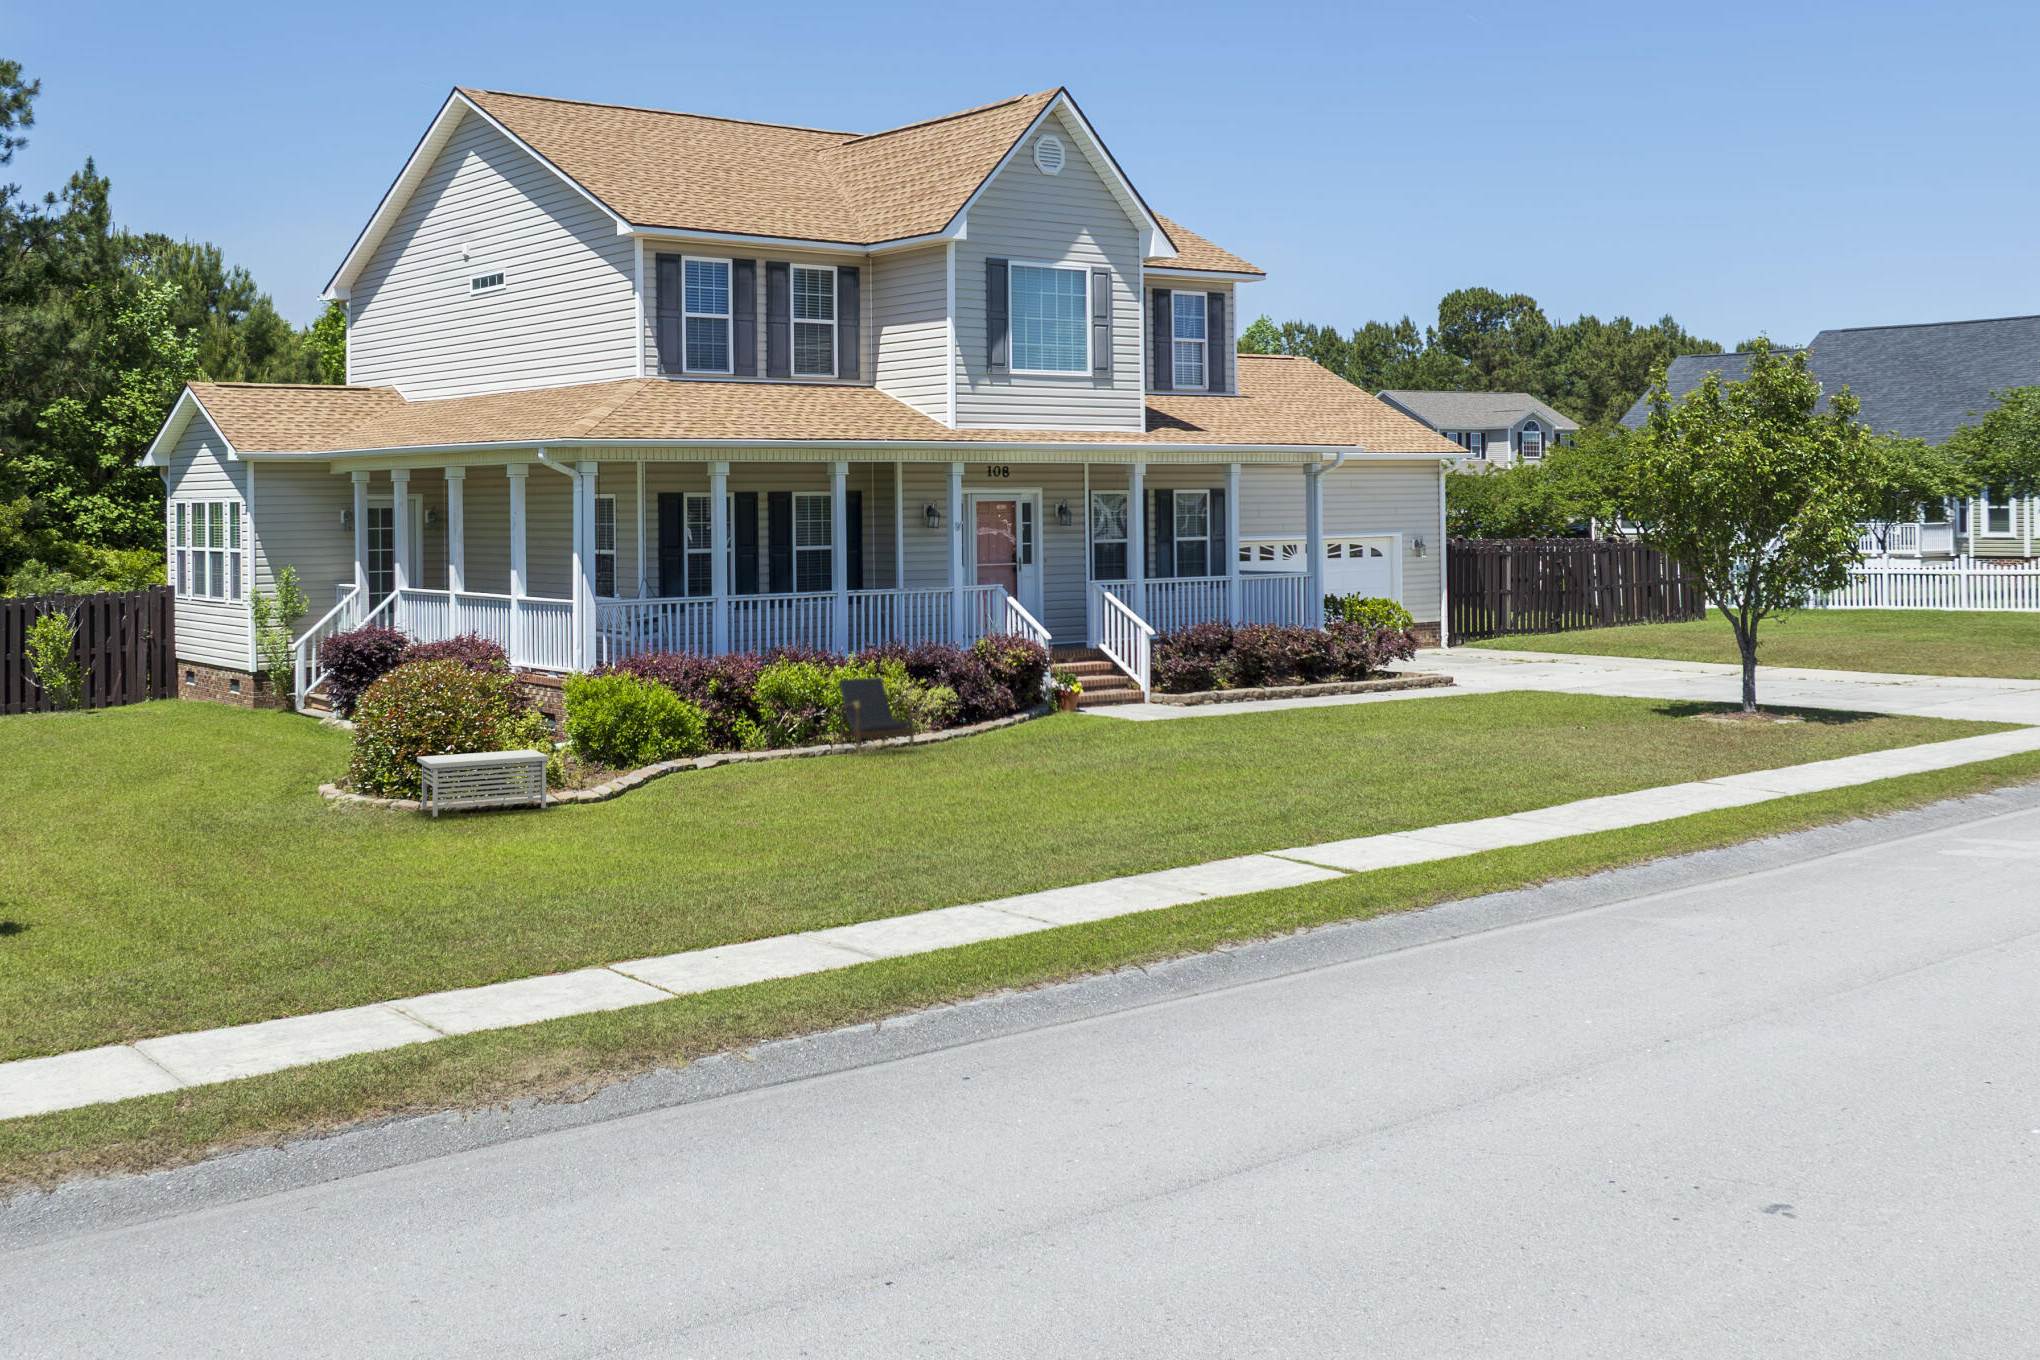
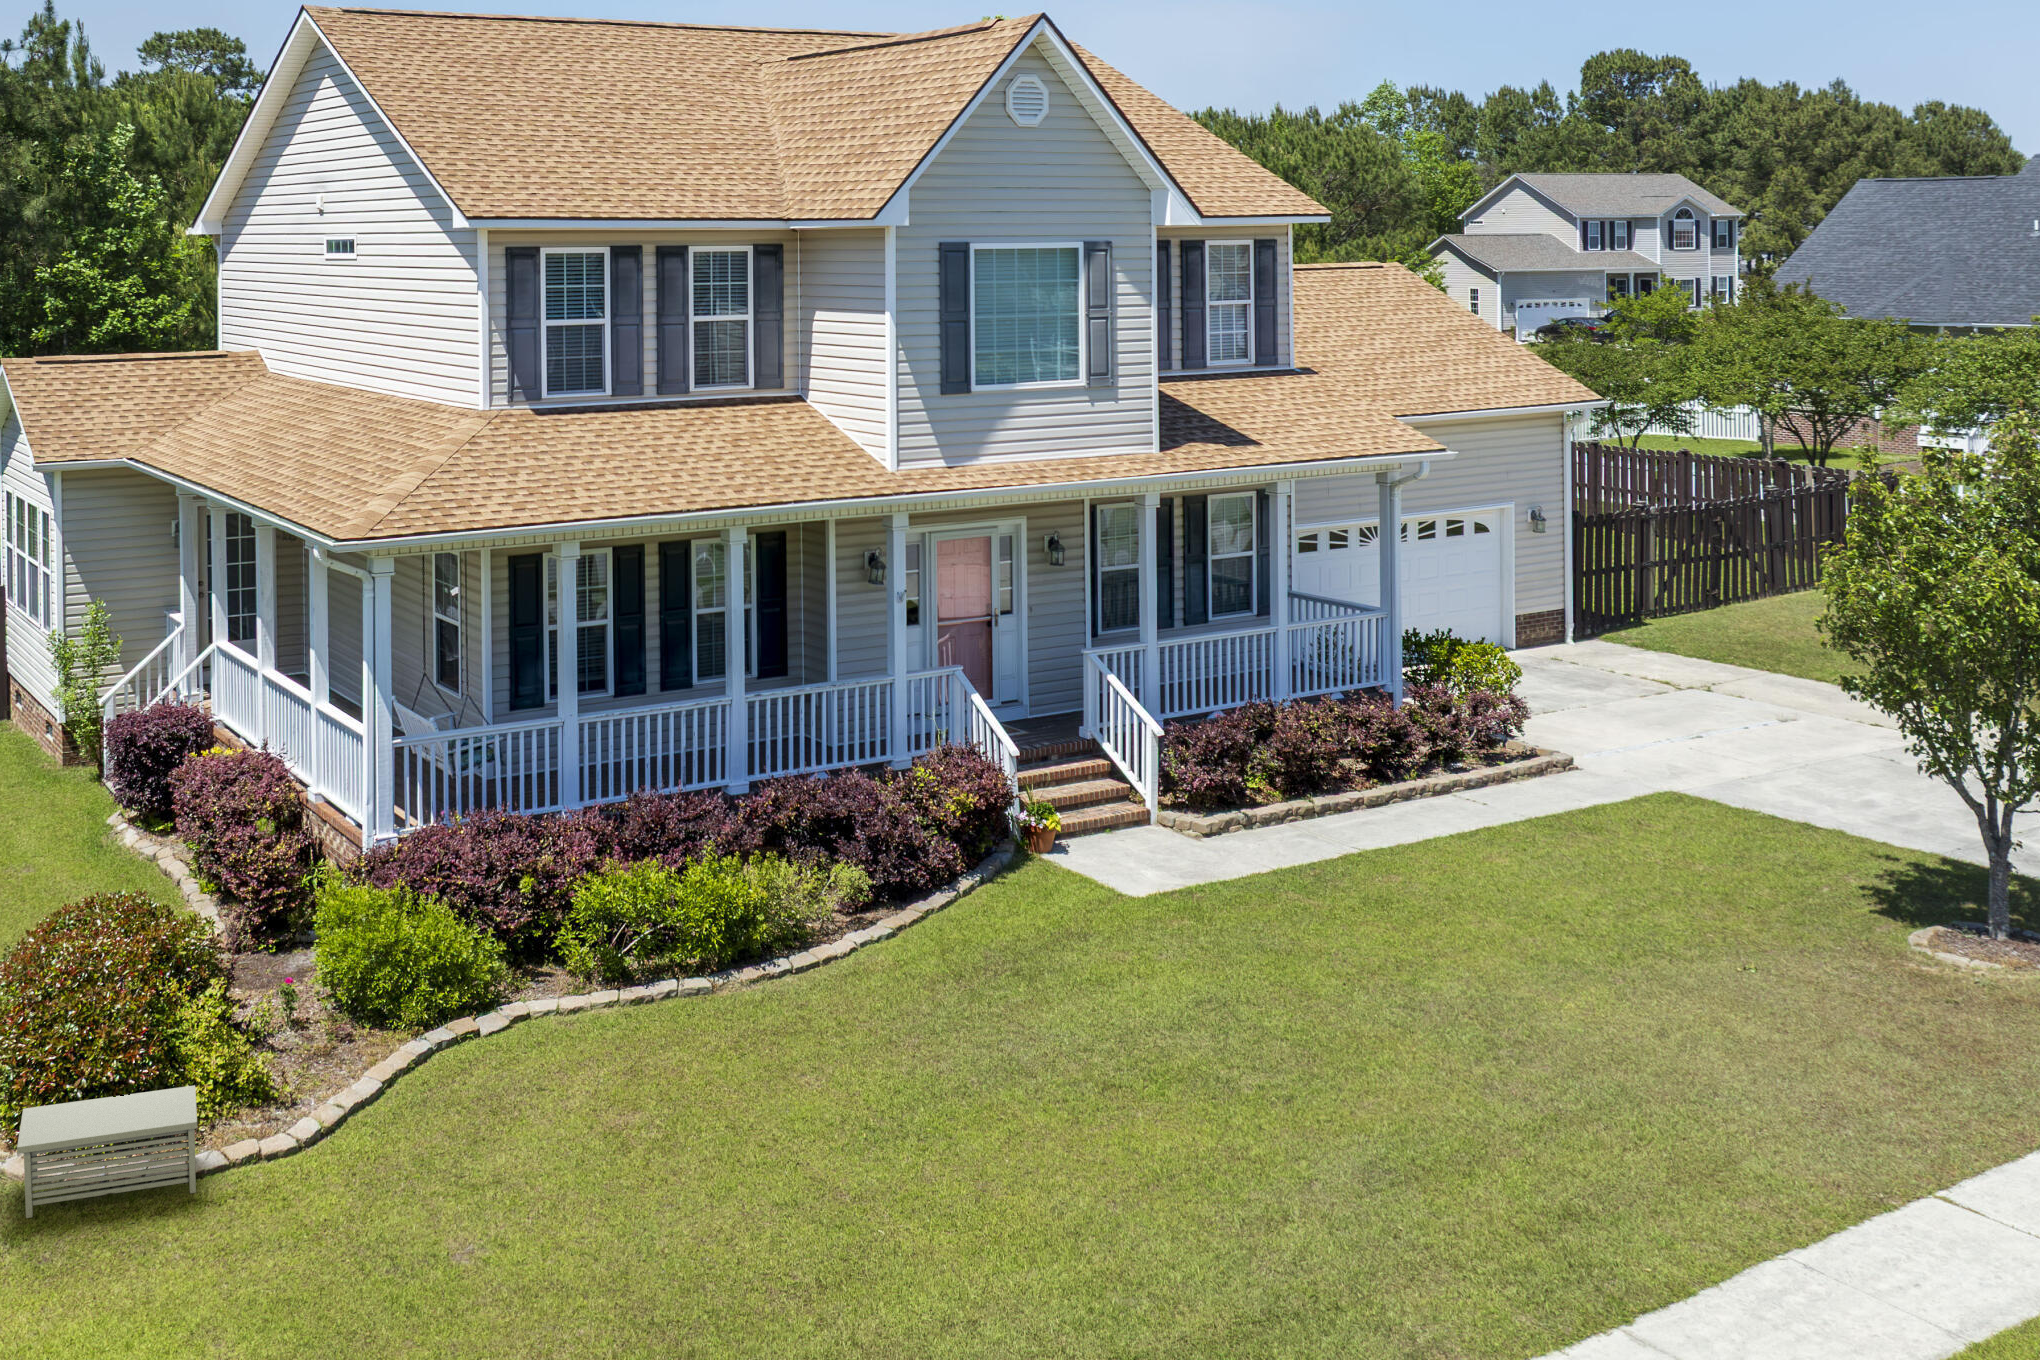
lounge chair: present [839,677,914,755] -> none [695,871,791,998]

